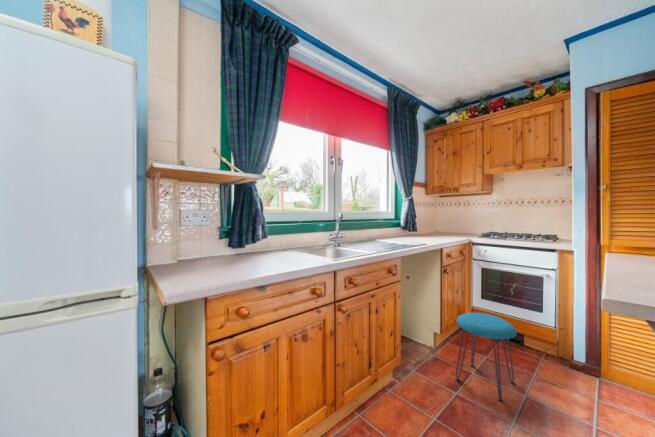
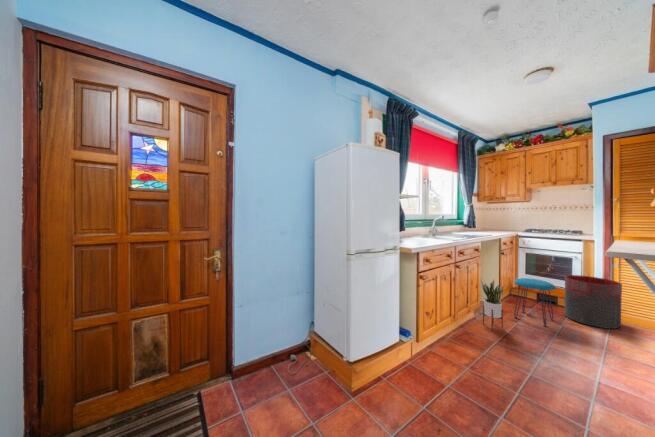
trash can: none [531,305,617,401] -> present [564,275,622,329]
potted plant: none [394,323,432,416] -> present [481,280,504,329]

